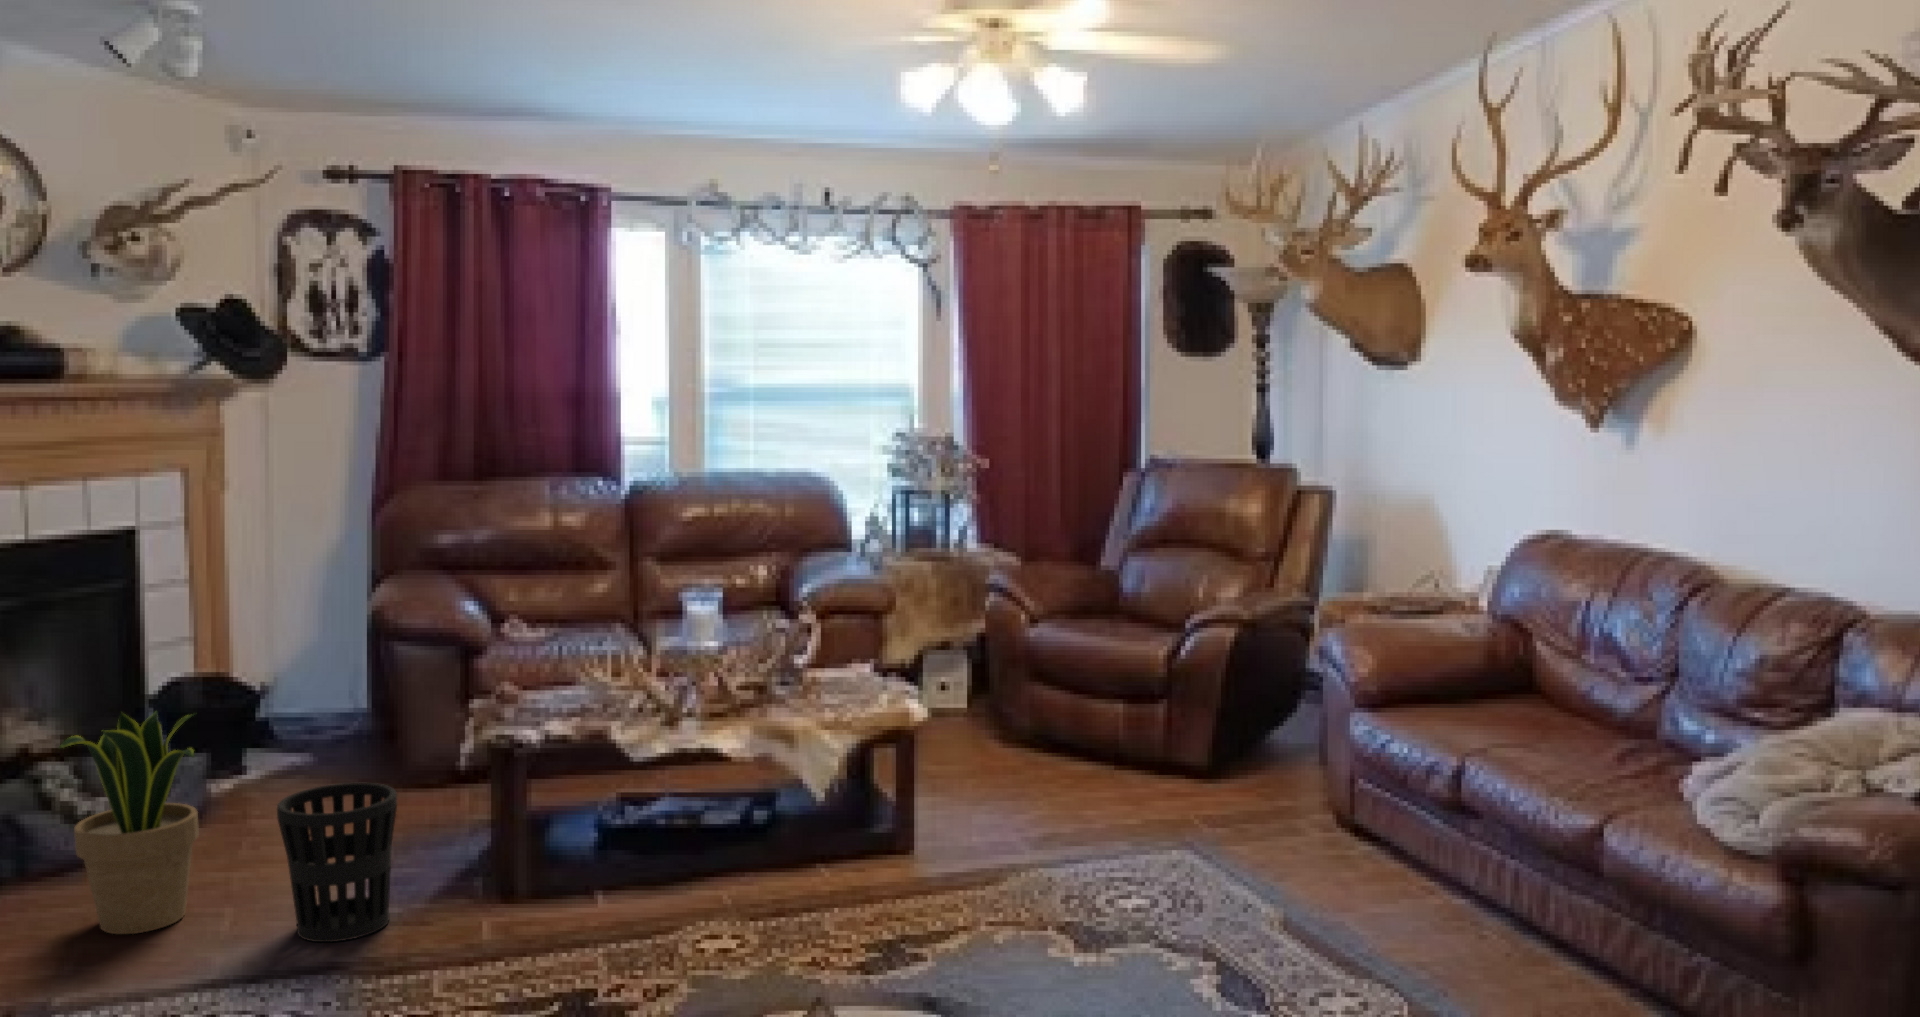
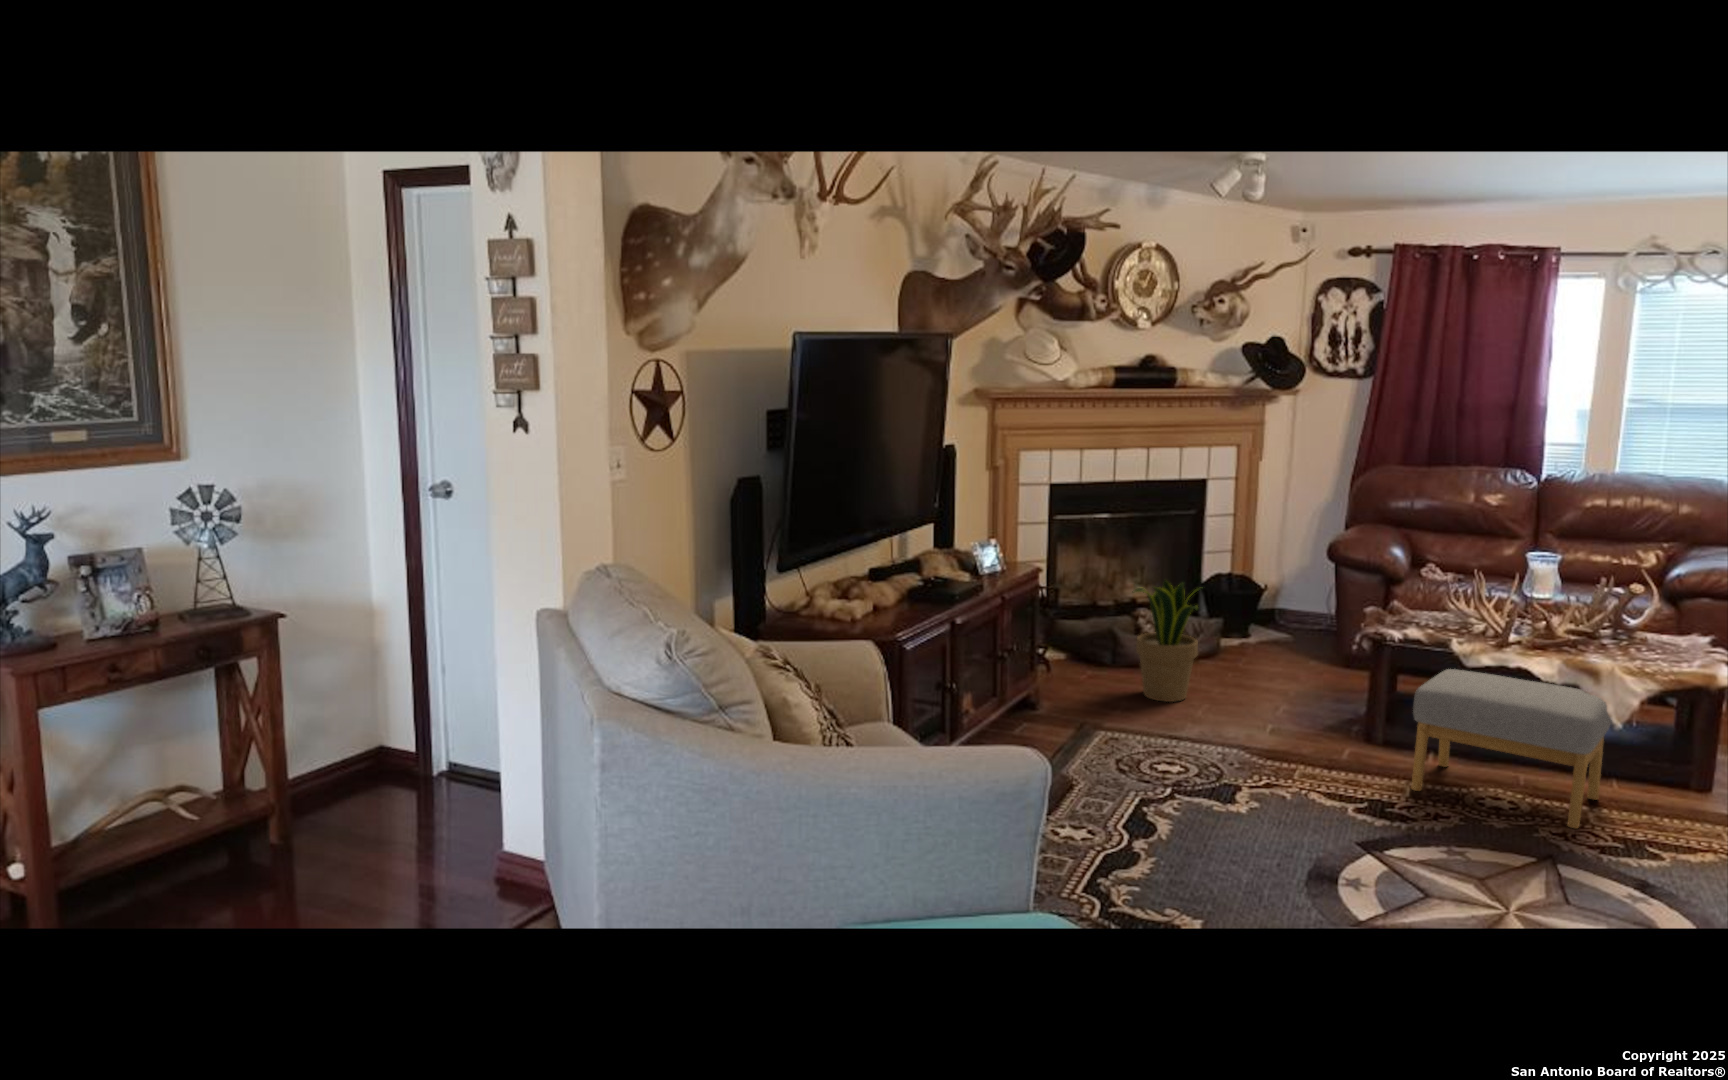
footstool: none [594,760,826,964] -> present [1411,669,1611,829]
wastebasket: present [277,783,397,942] -> none [1234,642,1305,734]

